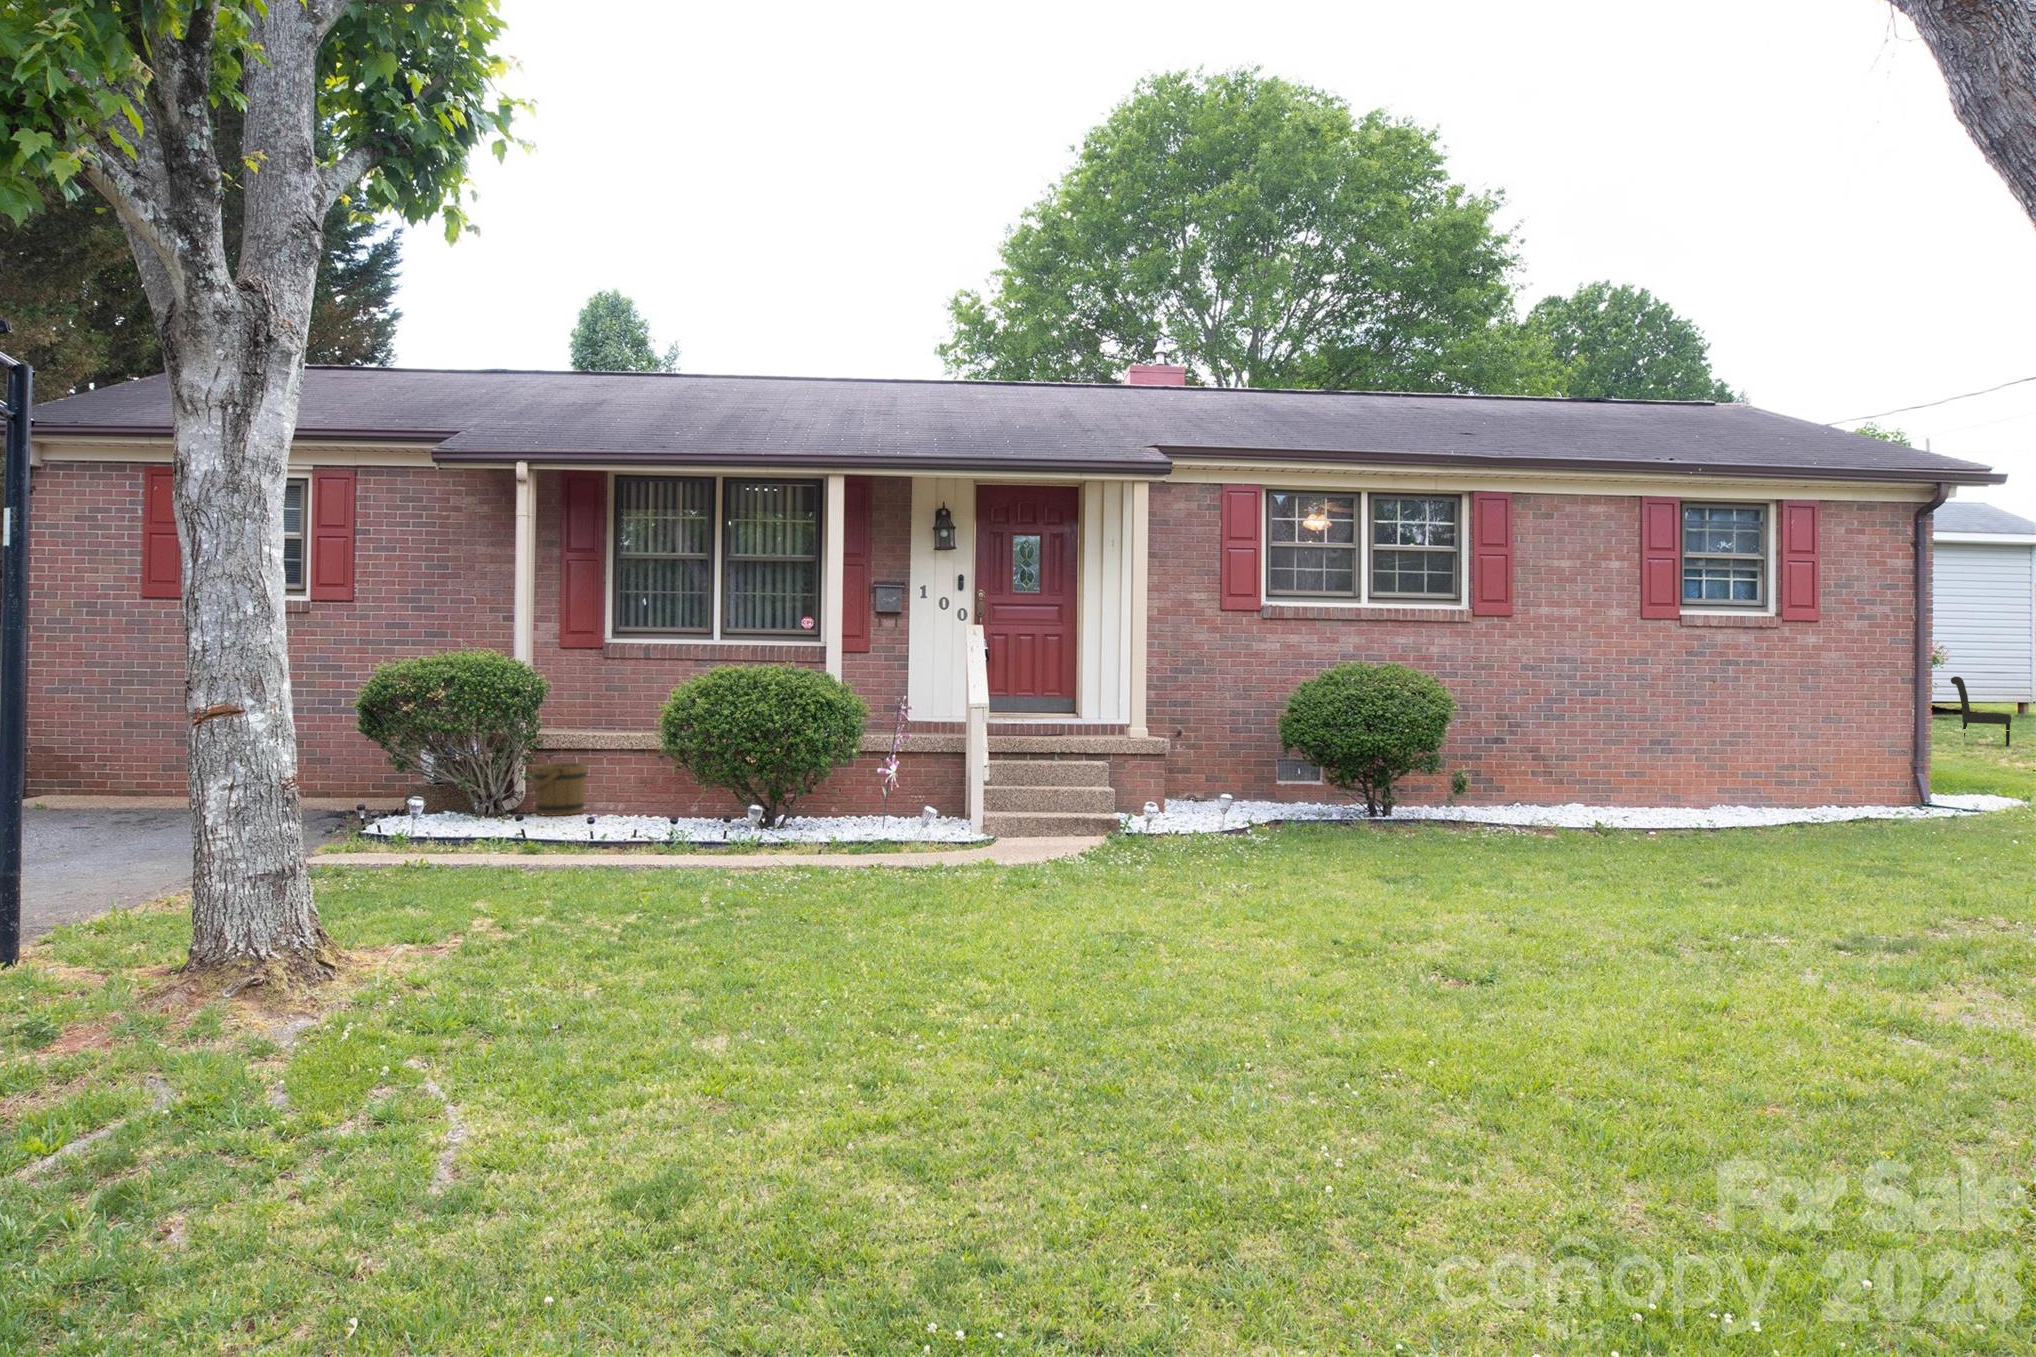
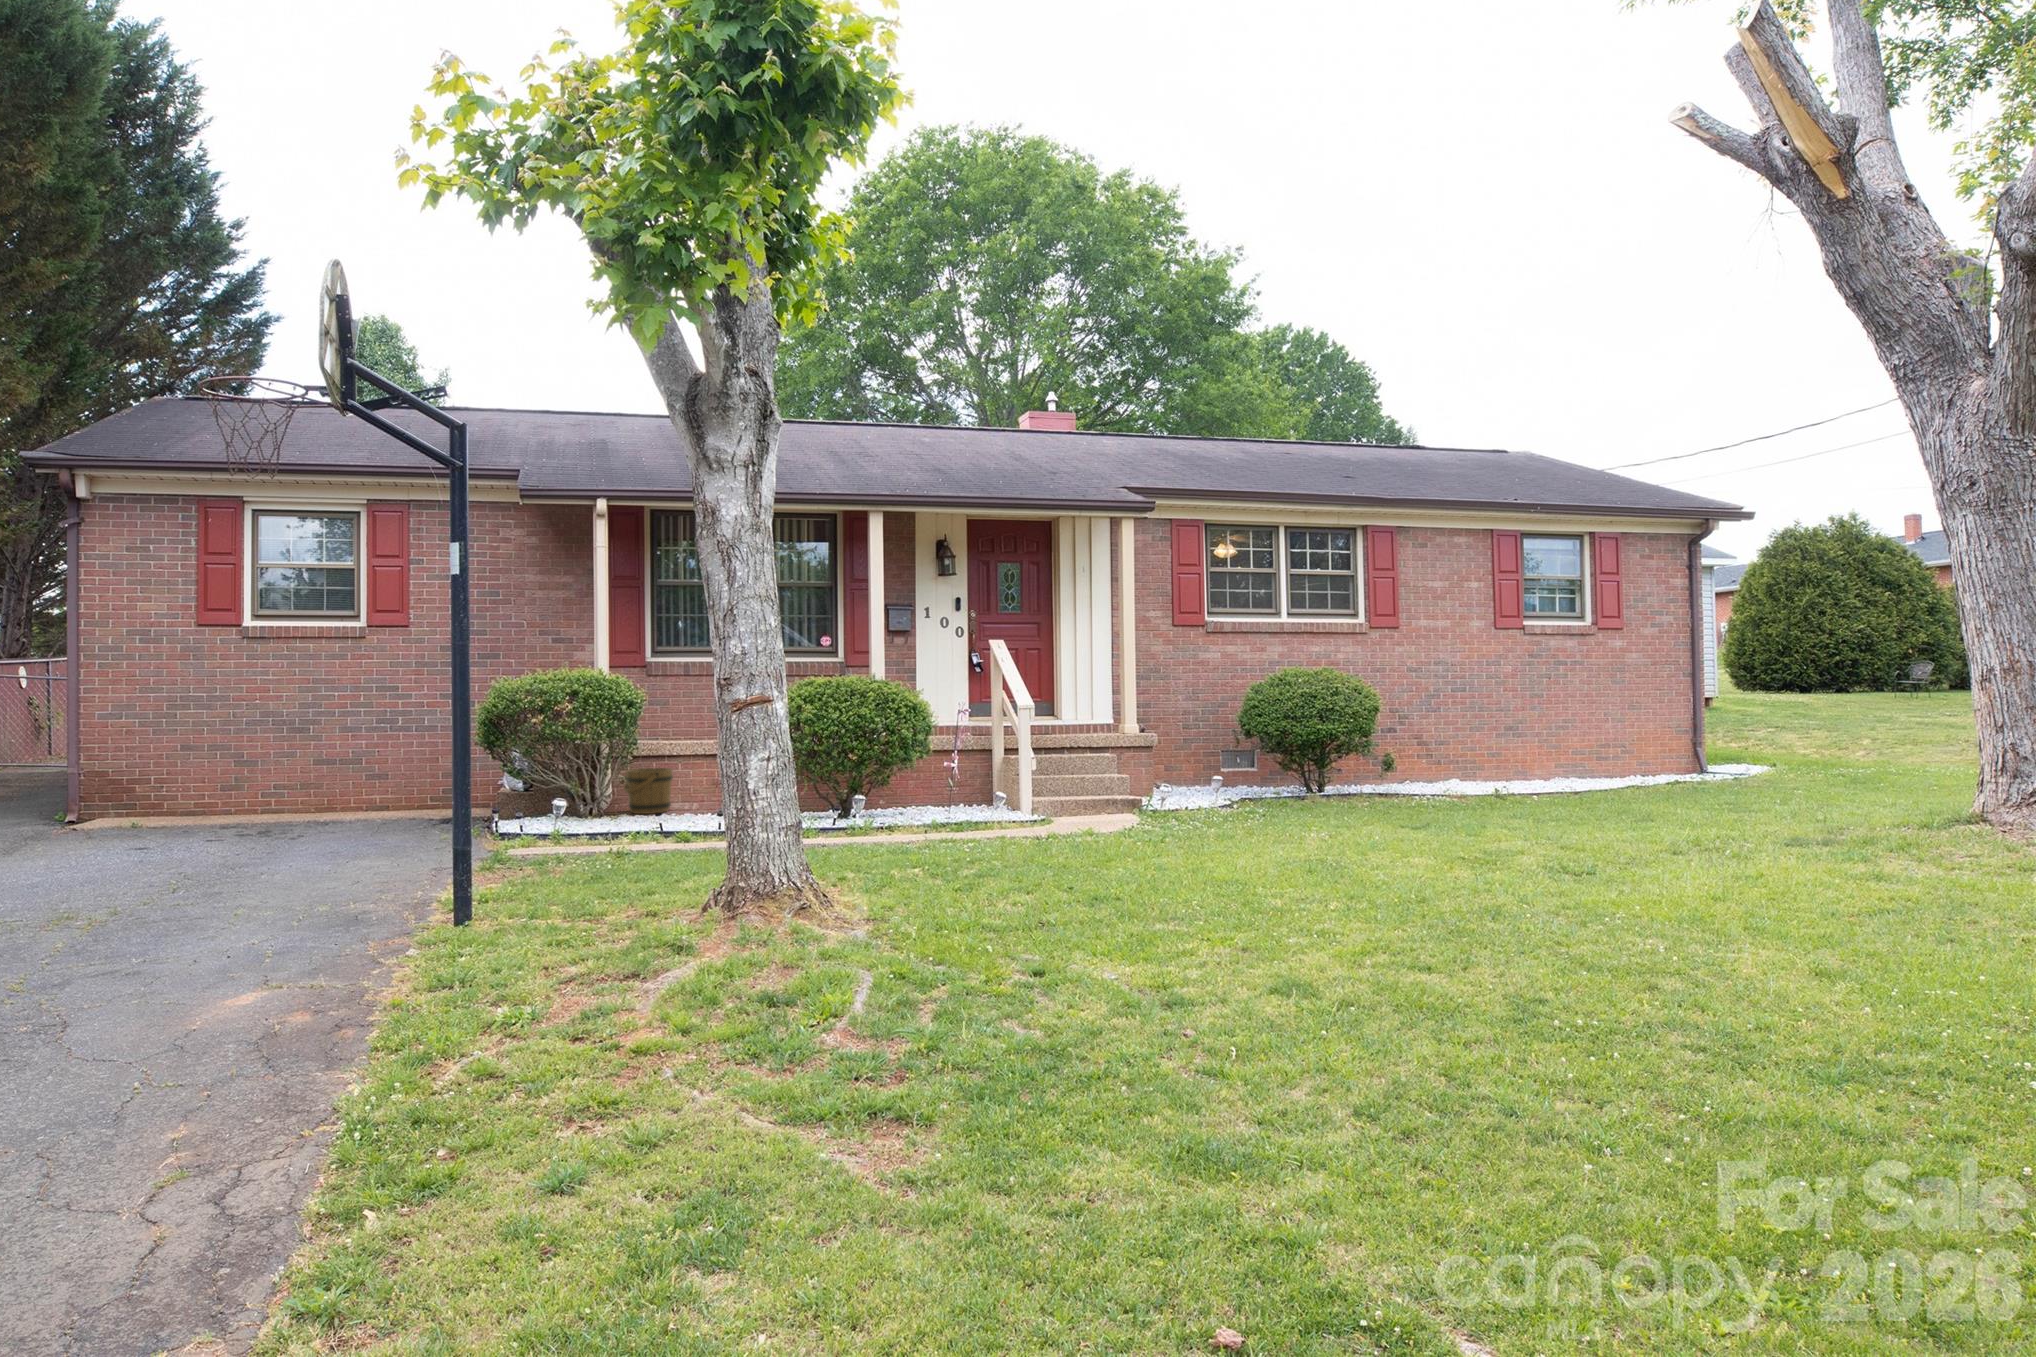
chair: present [1951,677,2011,746] -> none [1711,667,1756,724]

